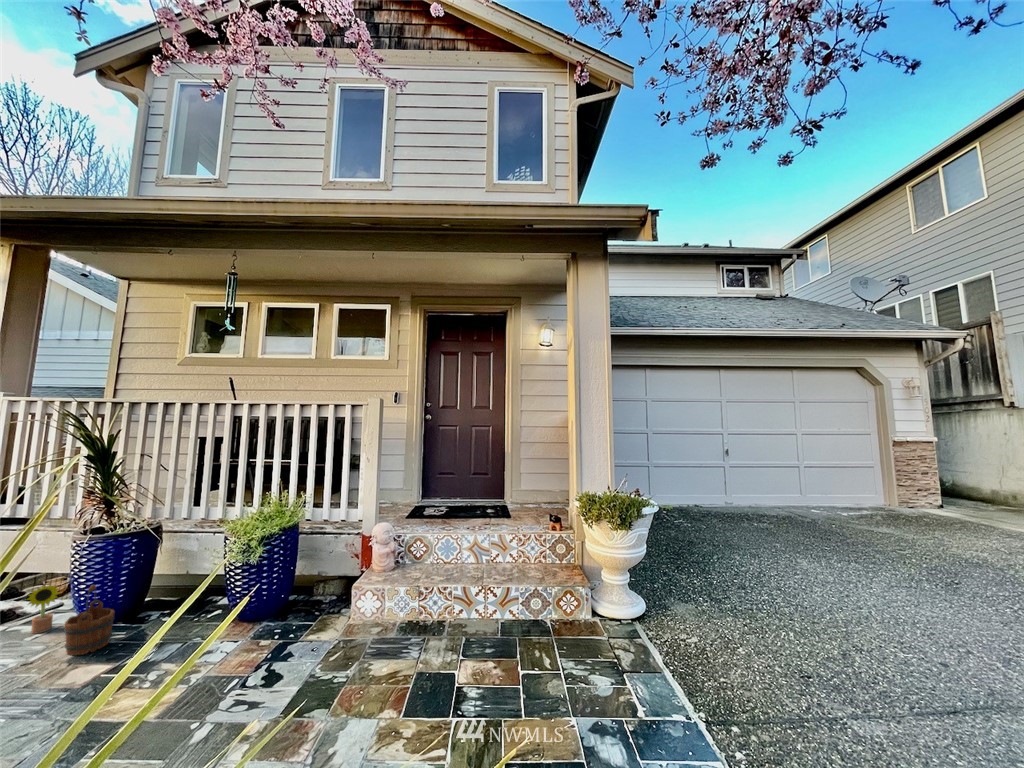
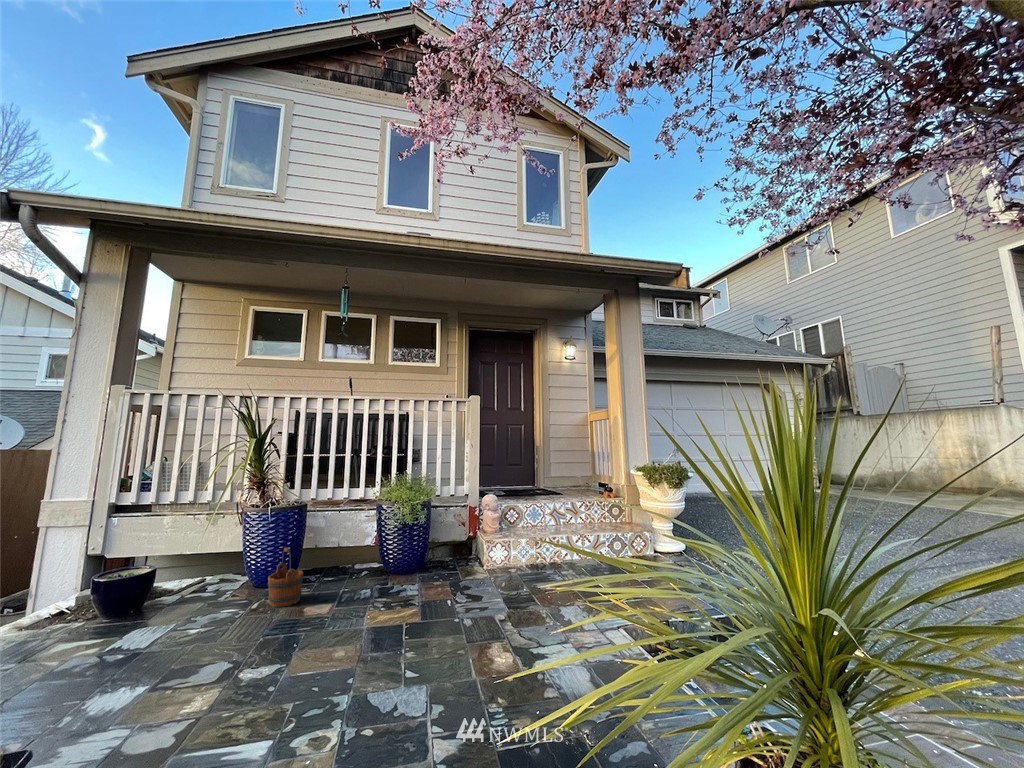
decorative plant: present [27,585,59,634] -> none [208,554,236,601]

